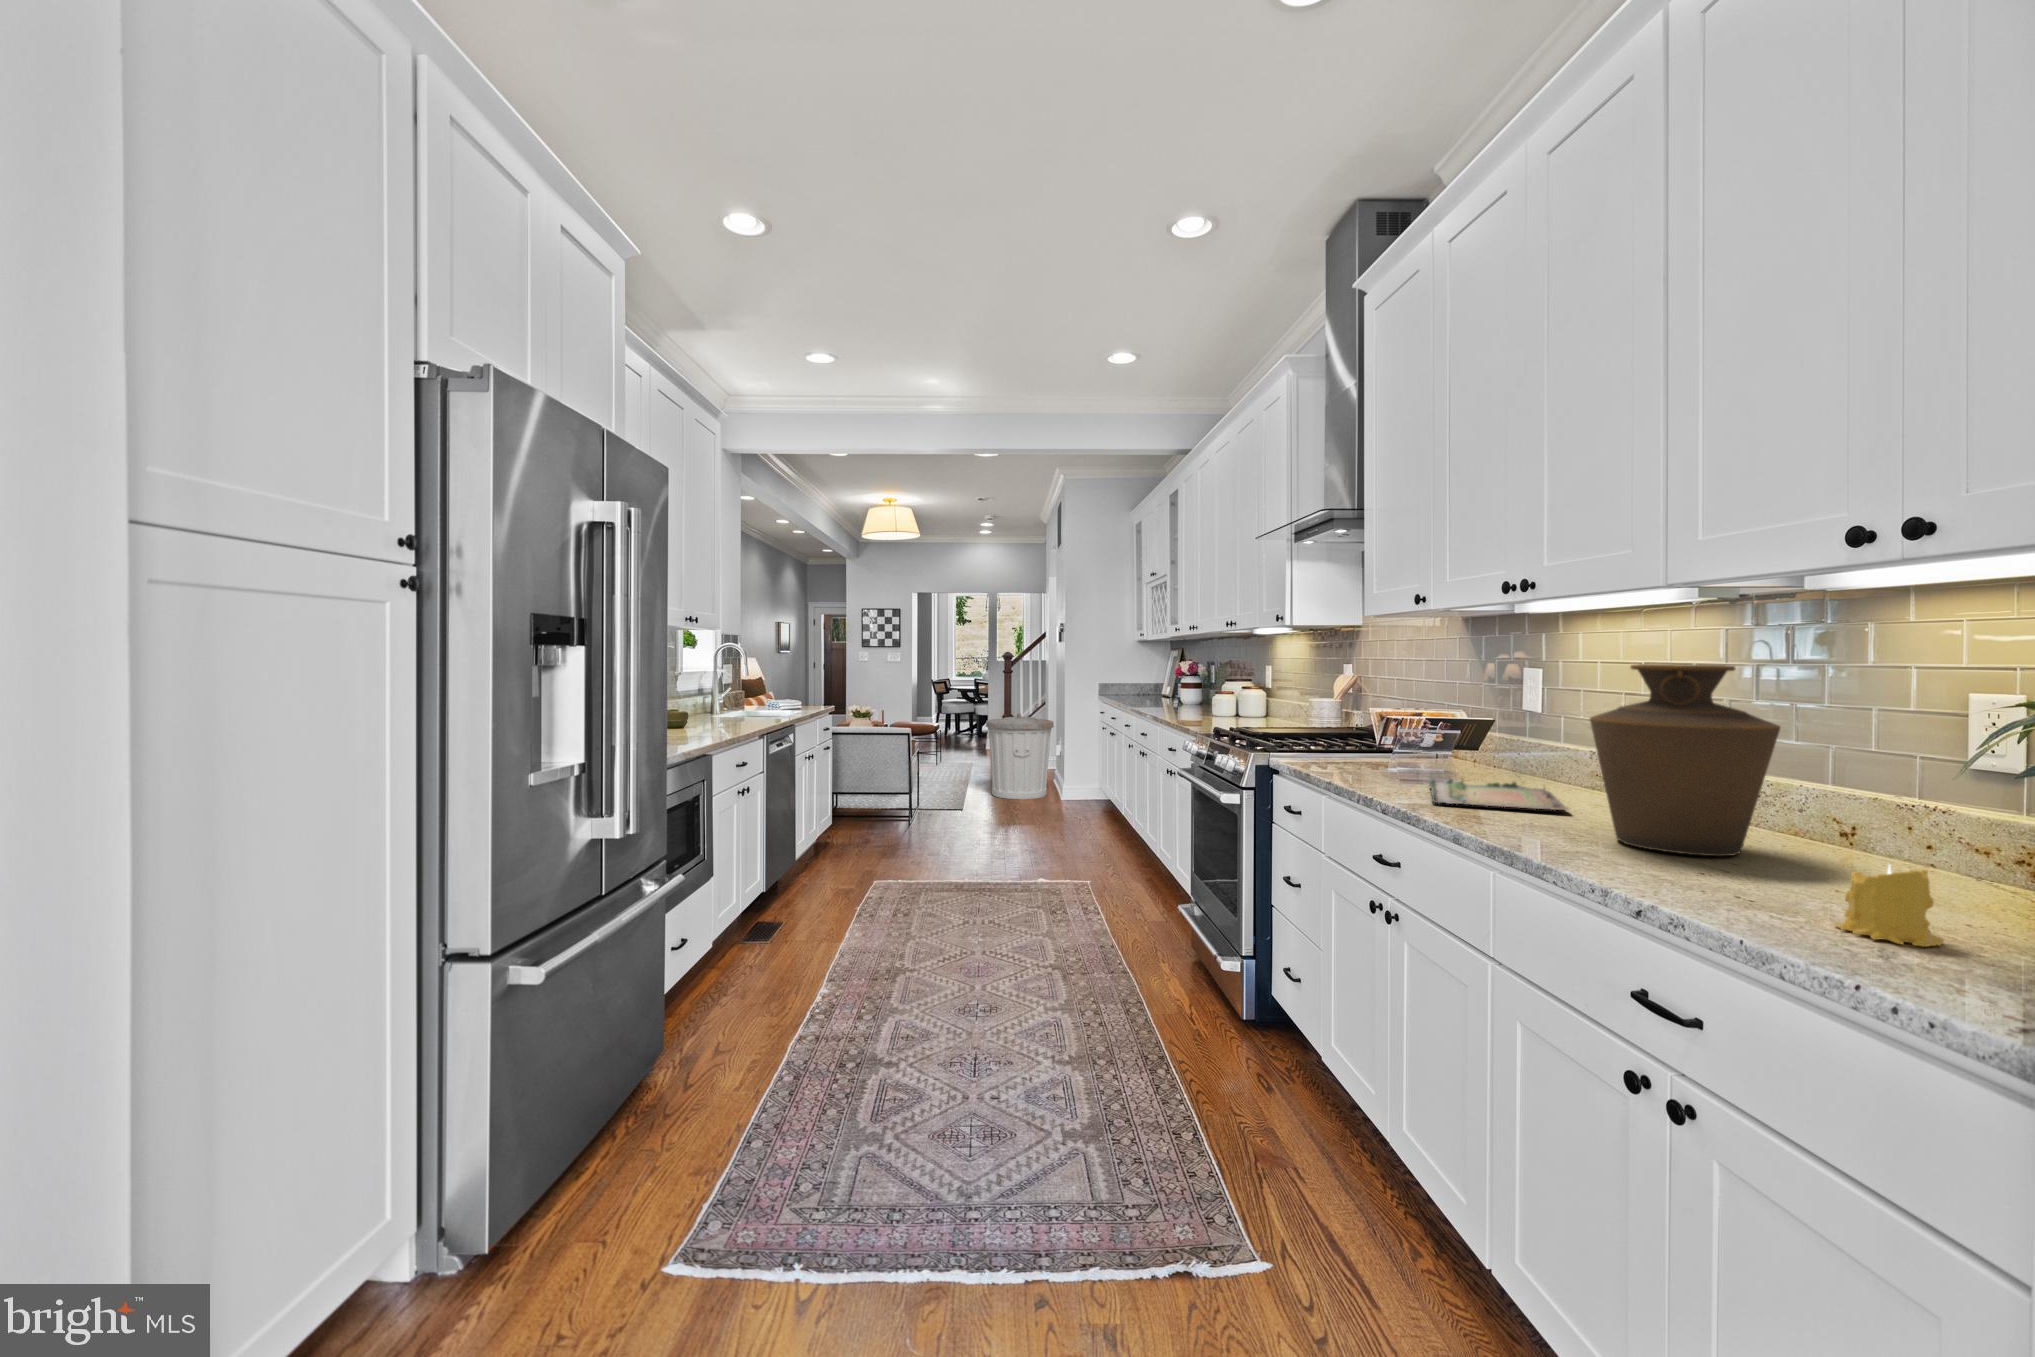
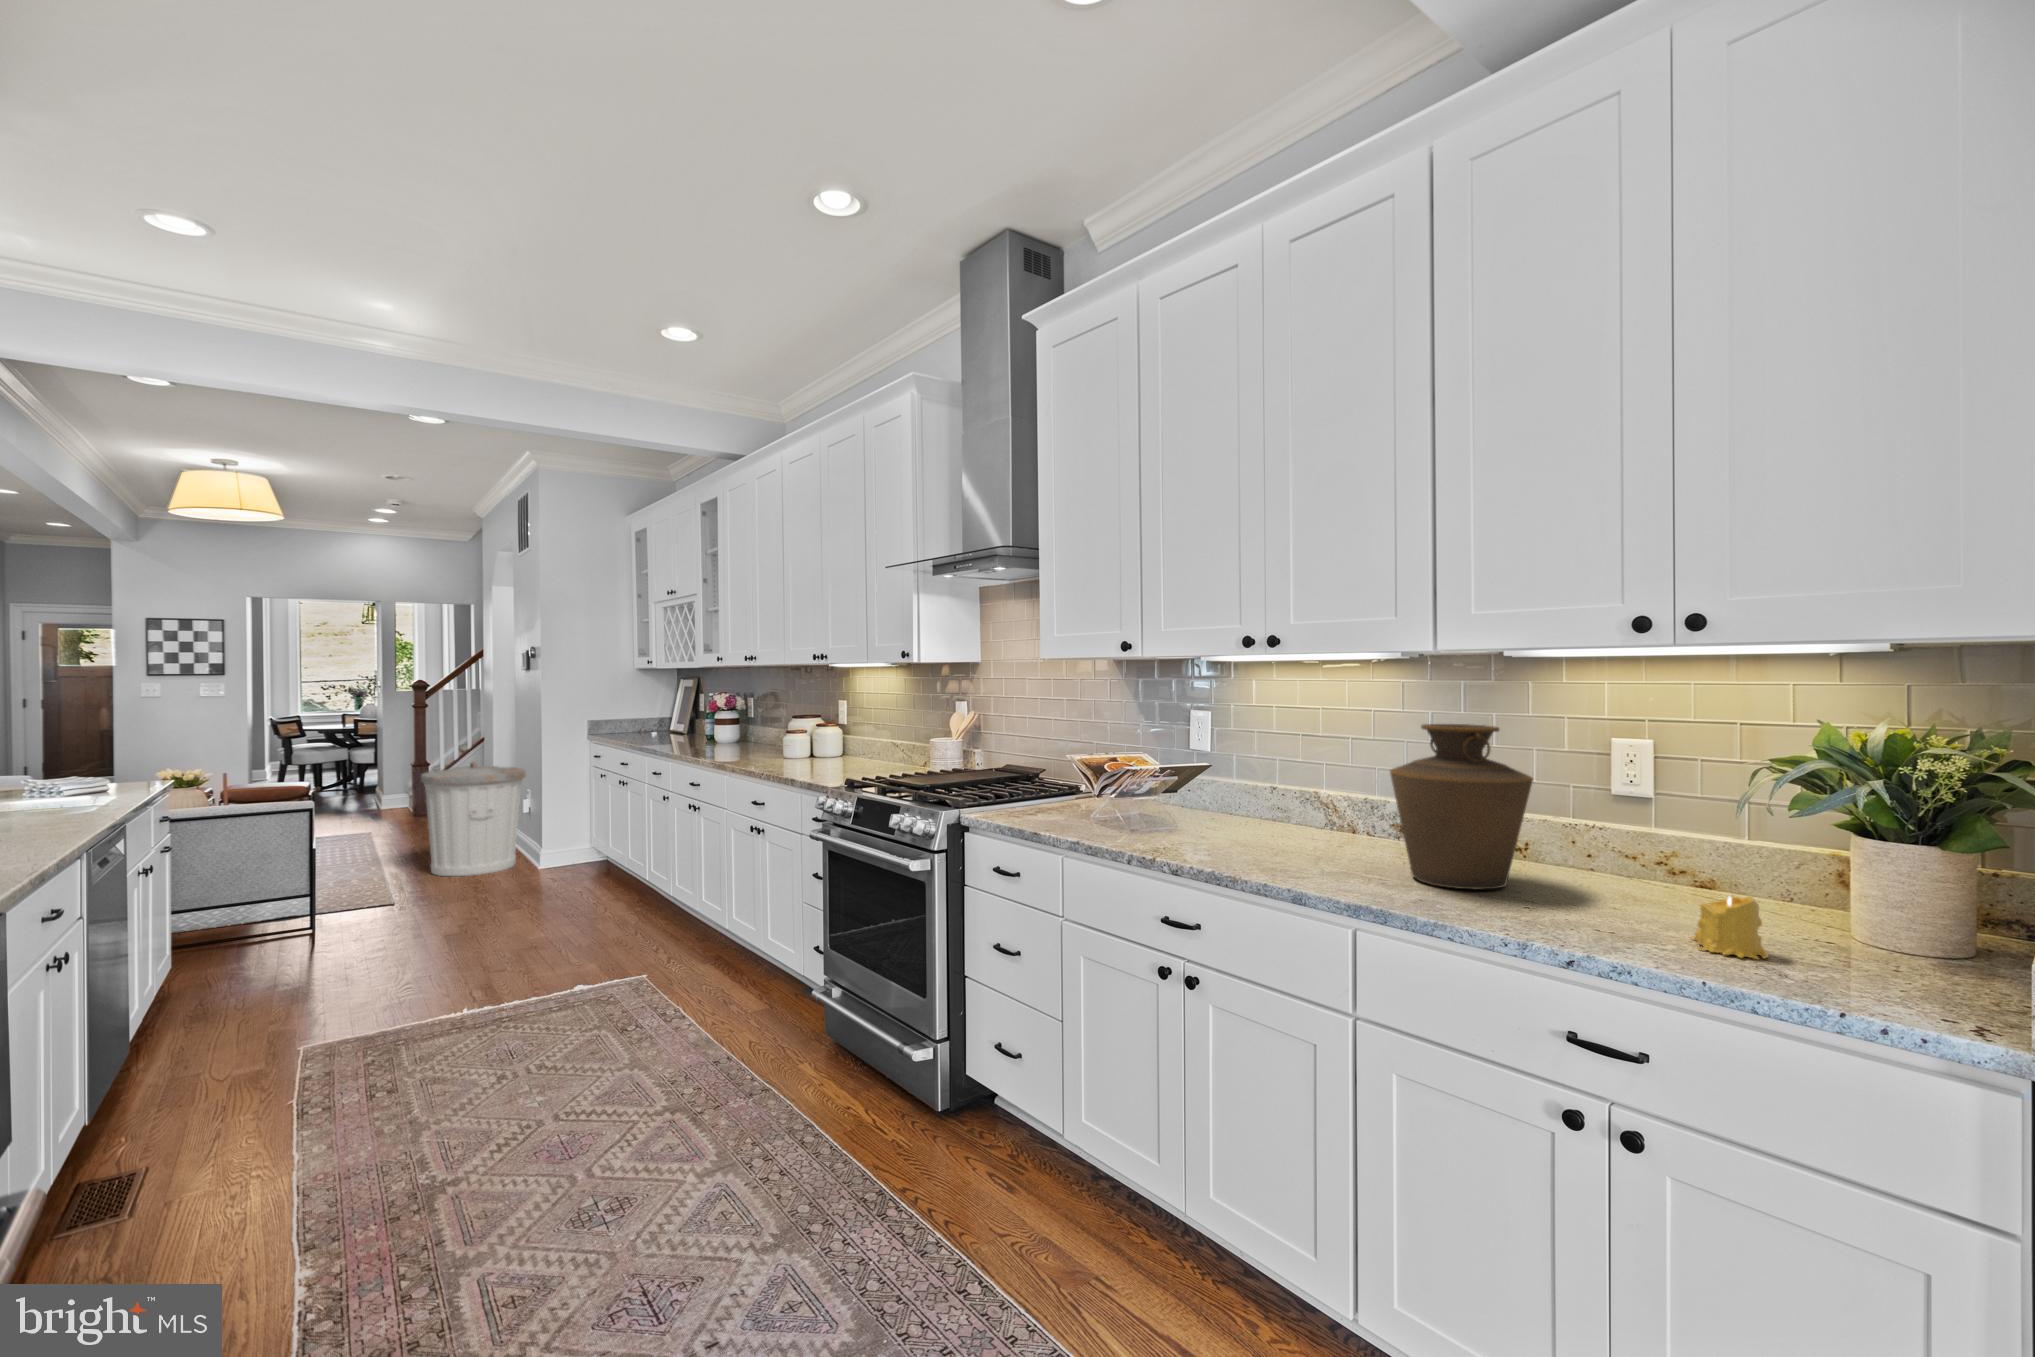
tray: present [1429,778,1569,810] -> none [1174,817,1333,861]

